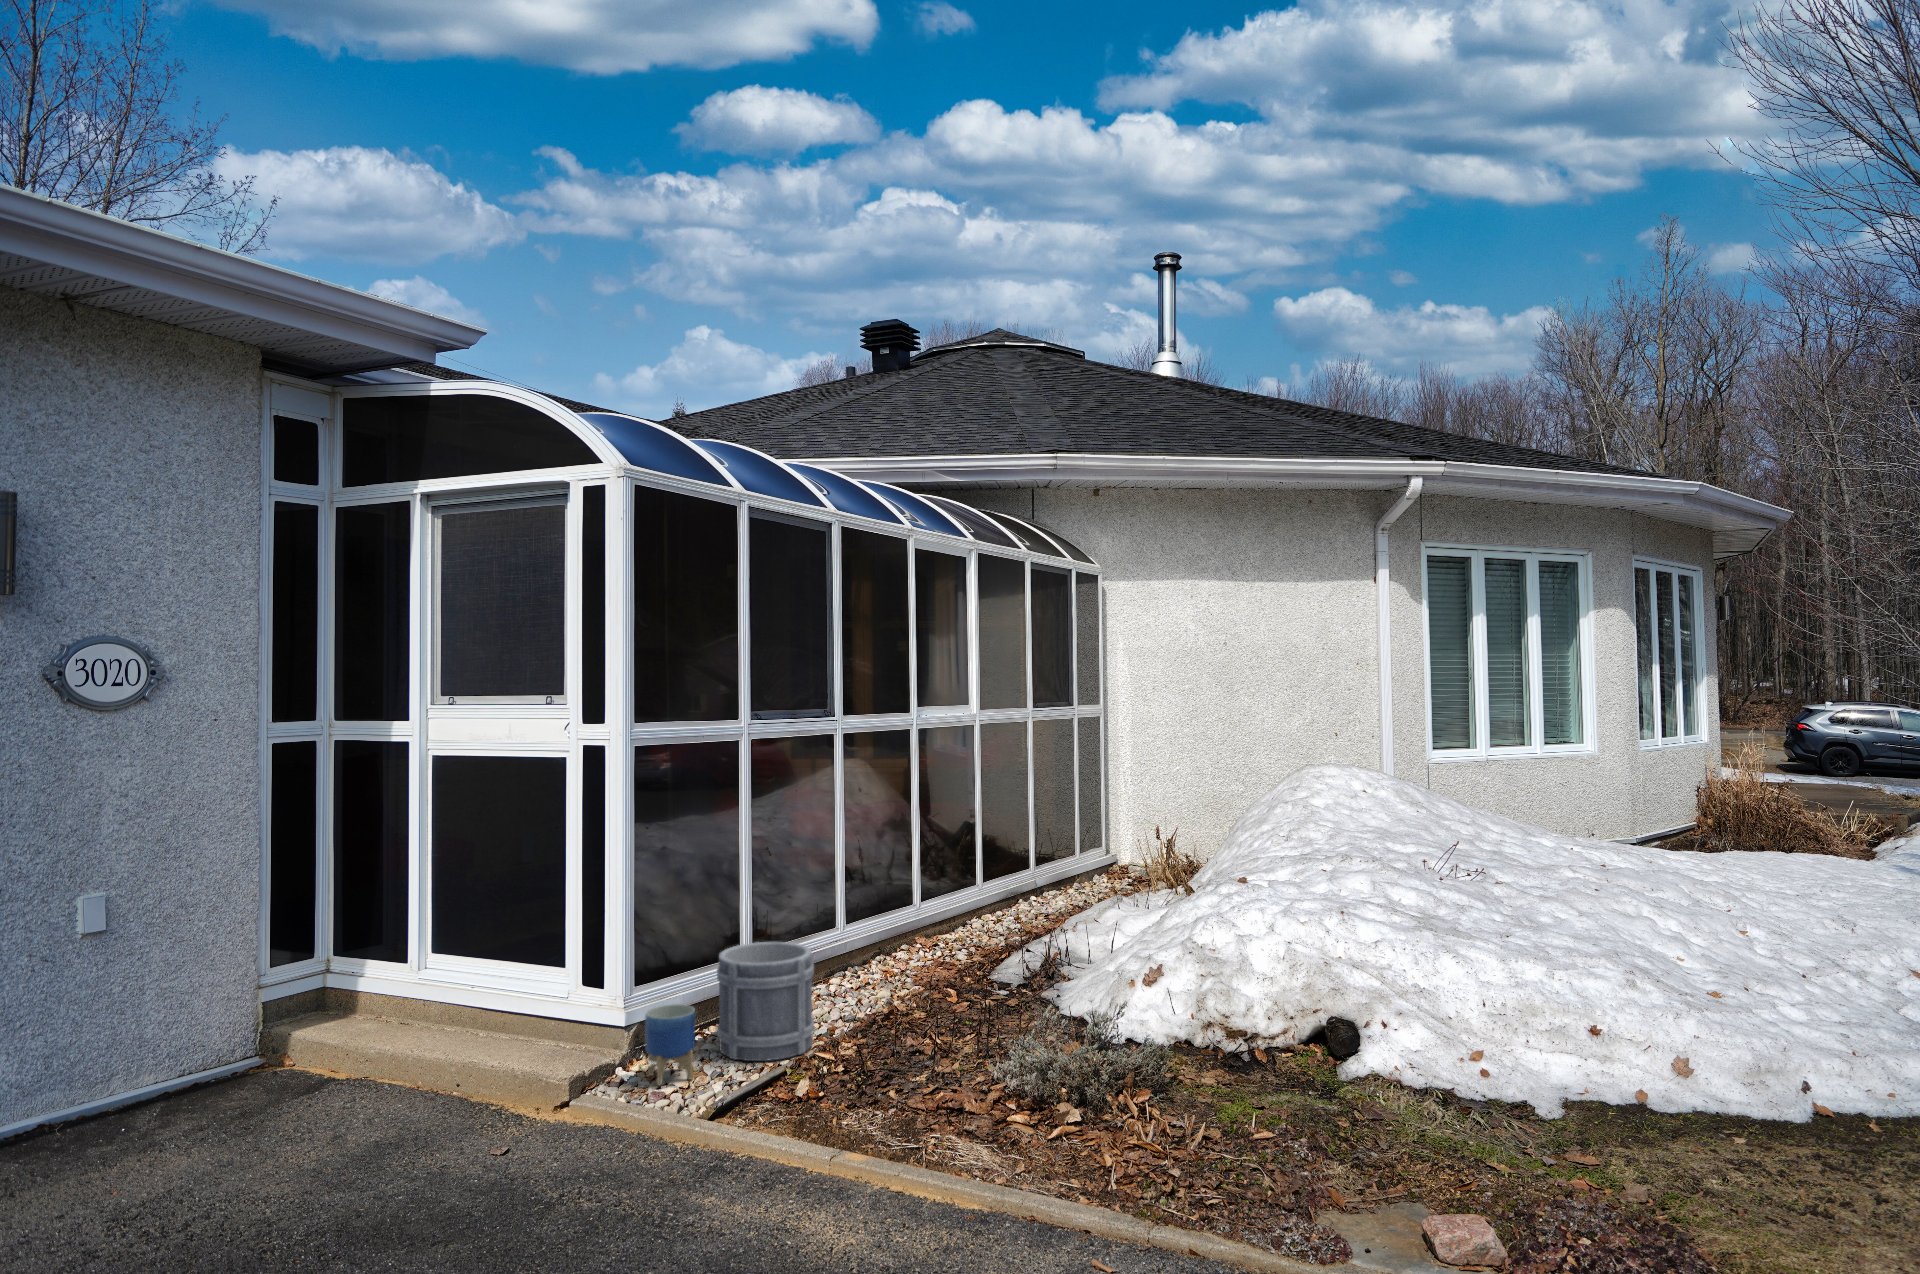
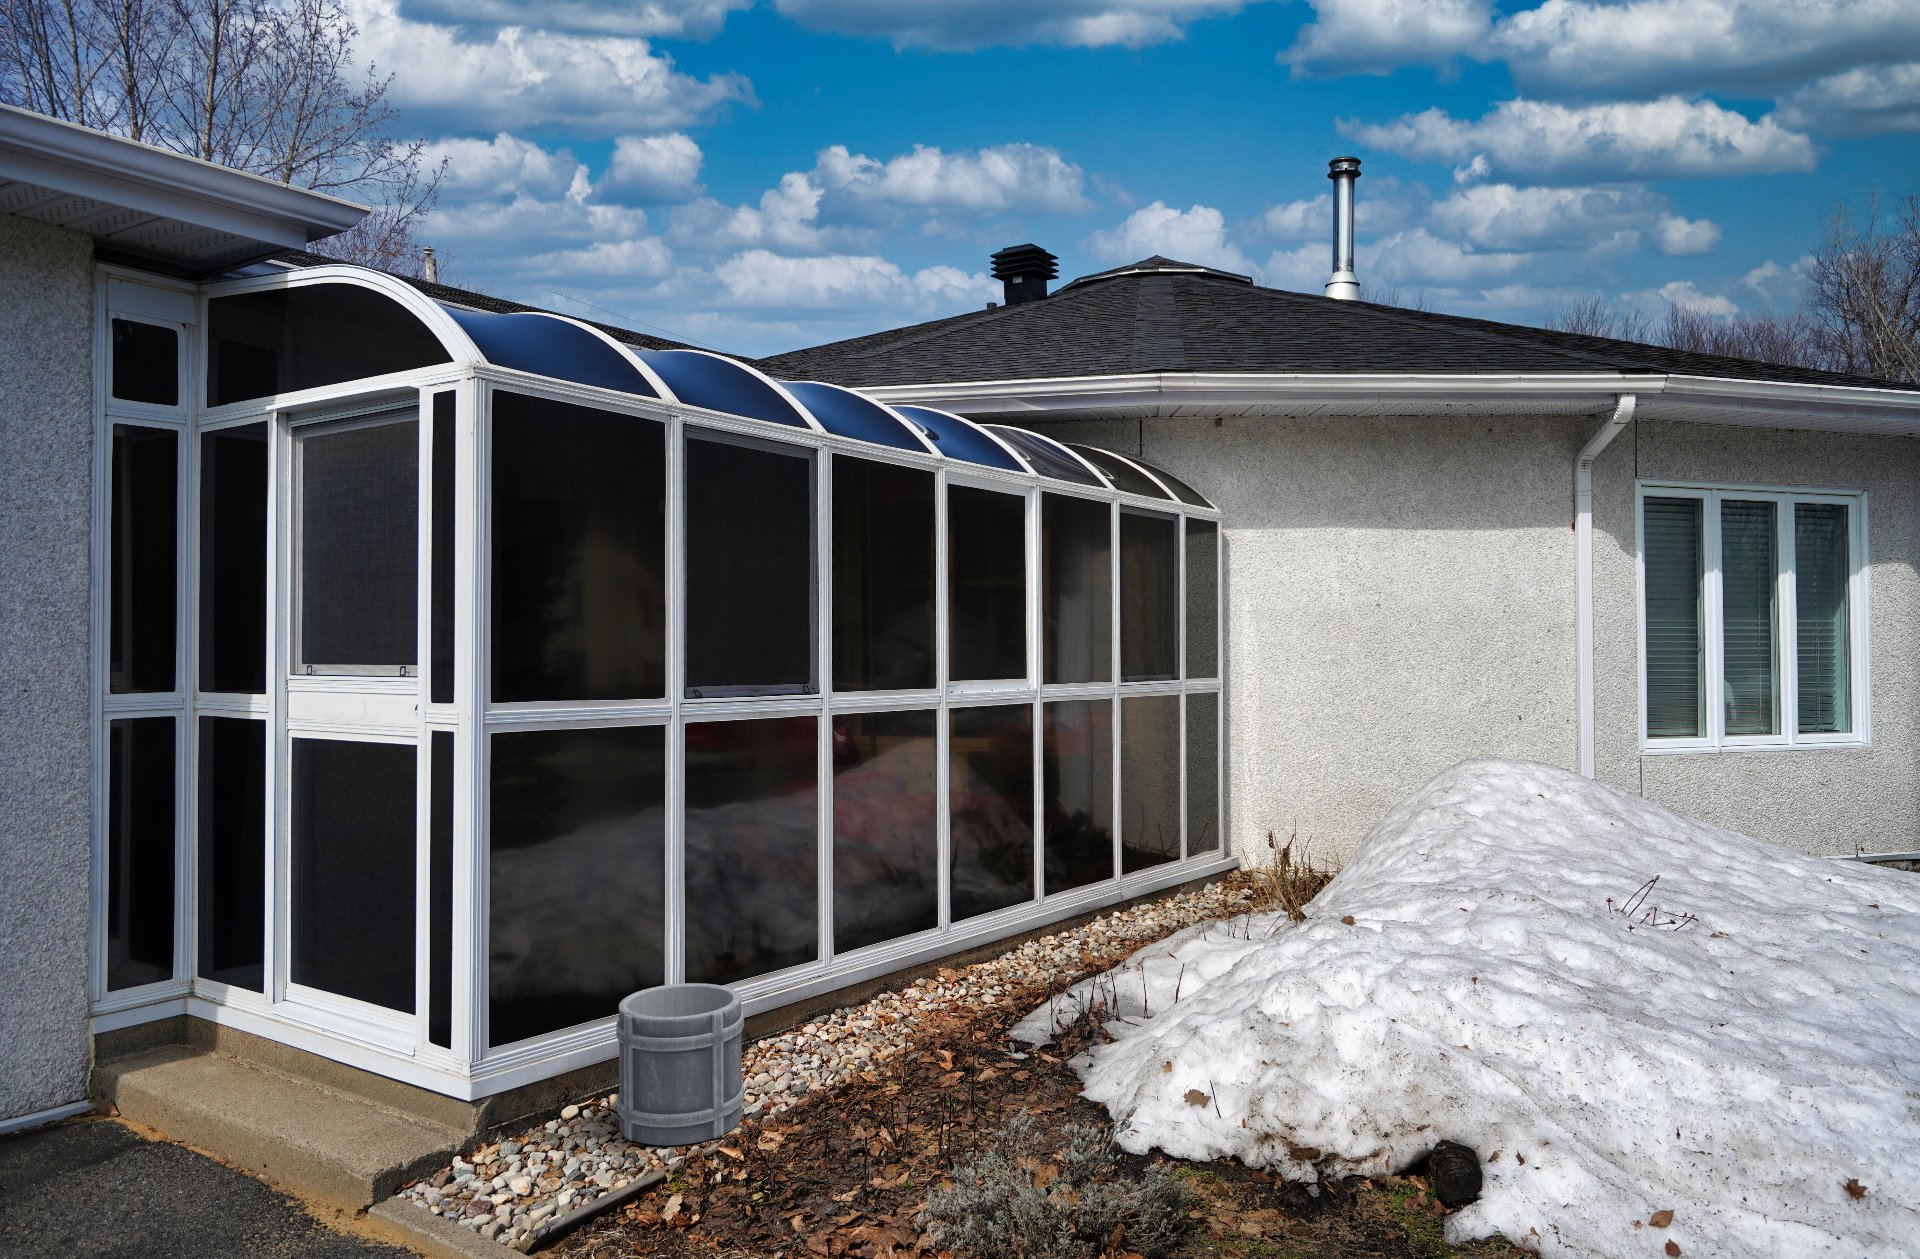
planter: present [645,1004,695,1086] -> none [502,1067,569,1177]

